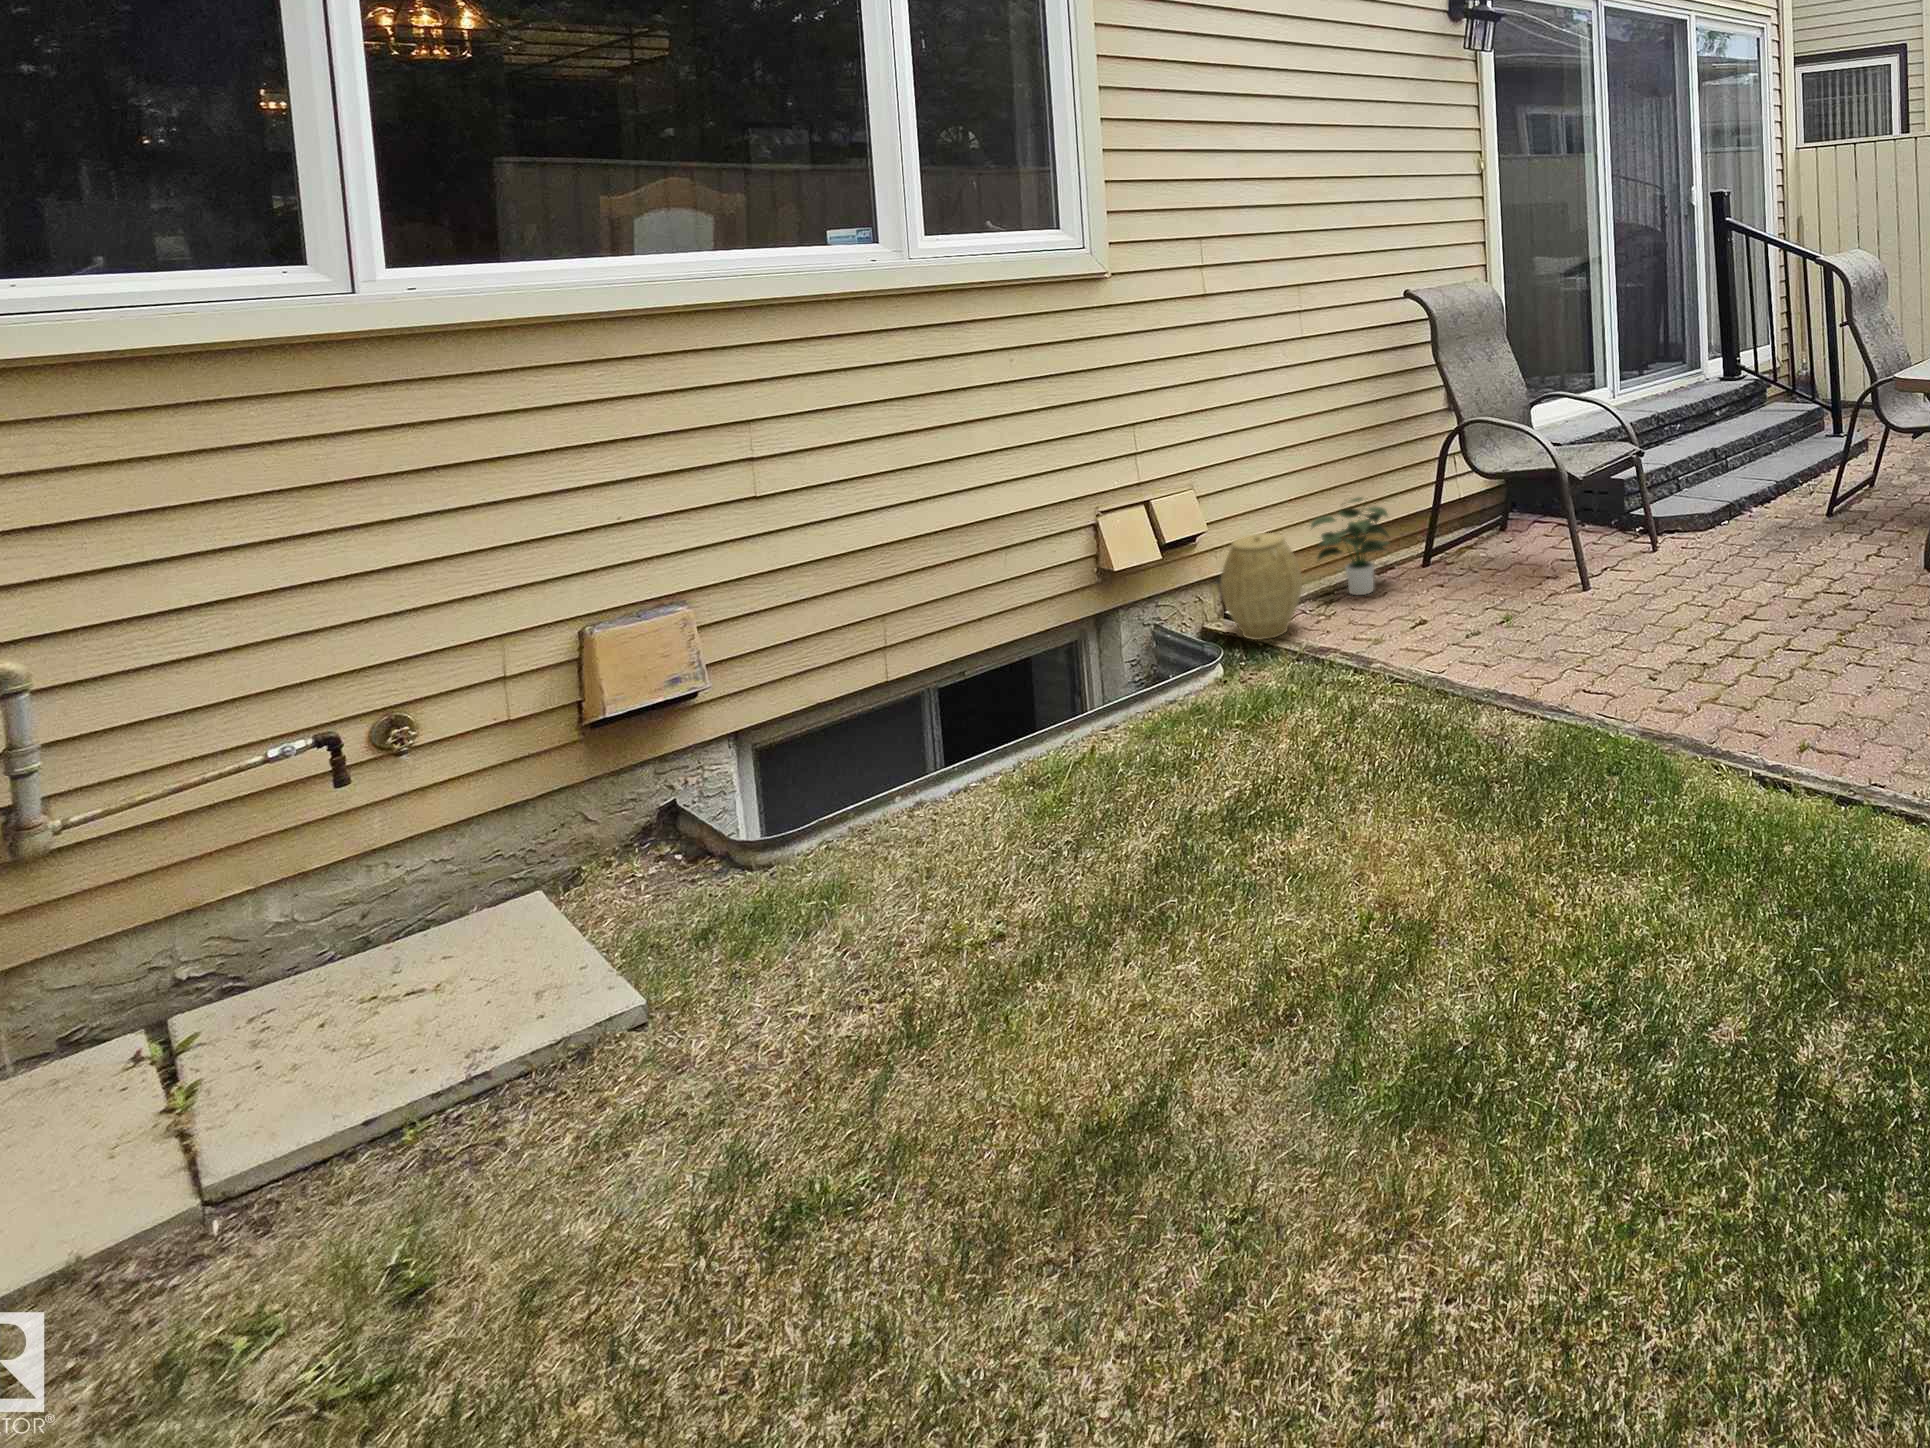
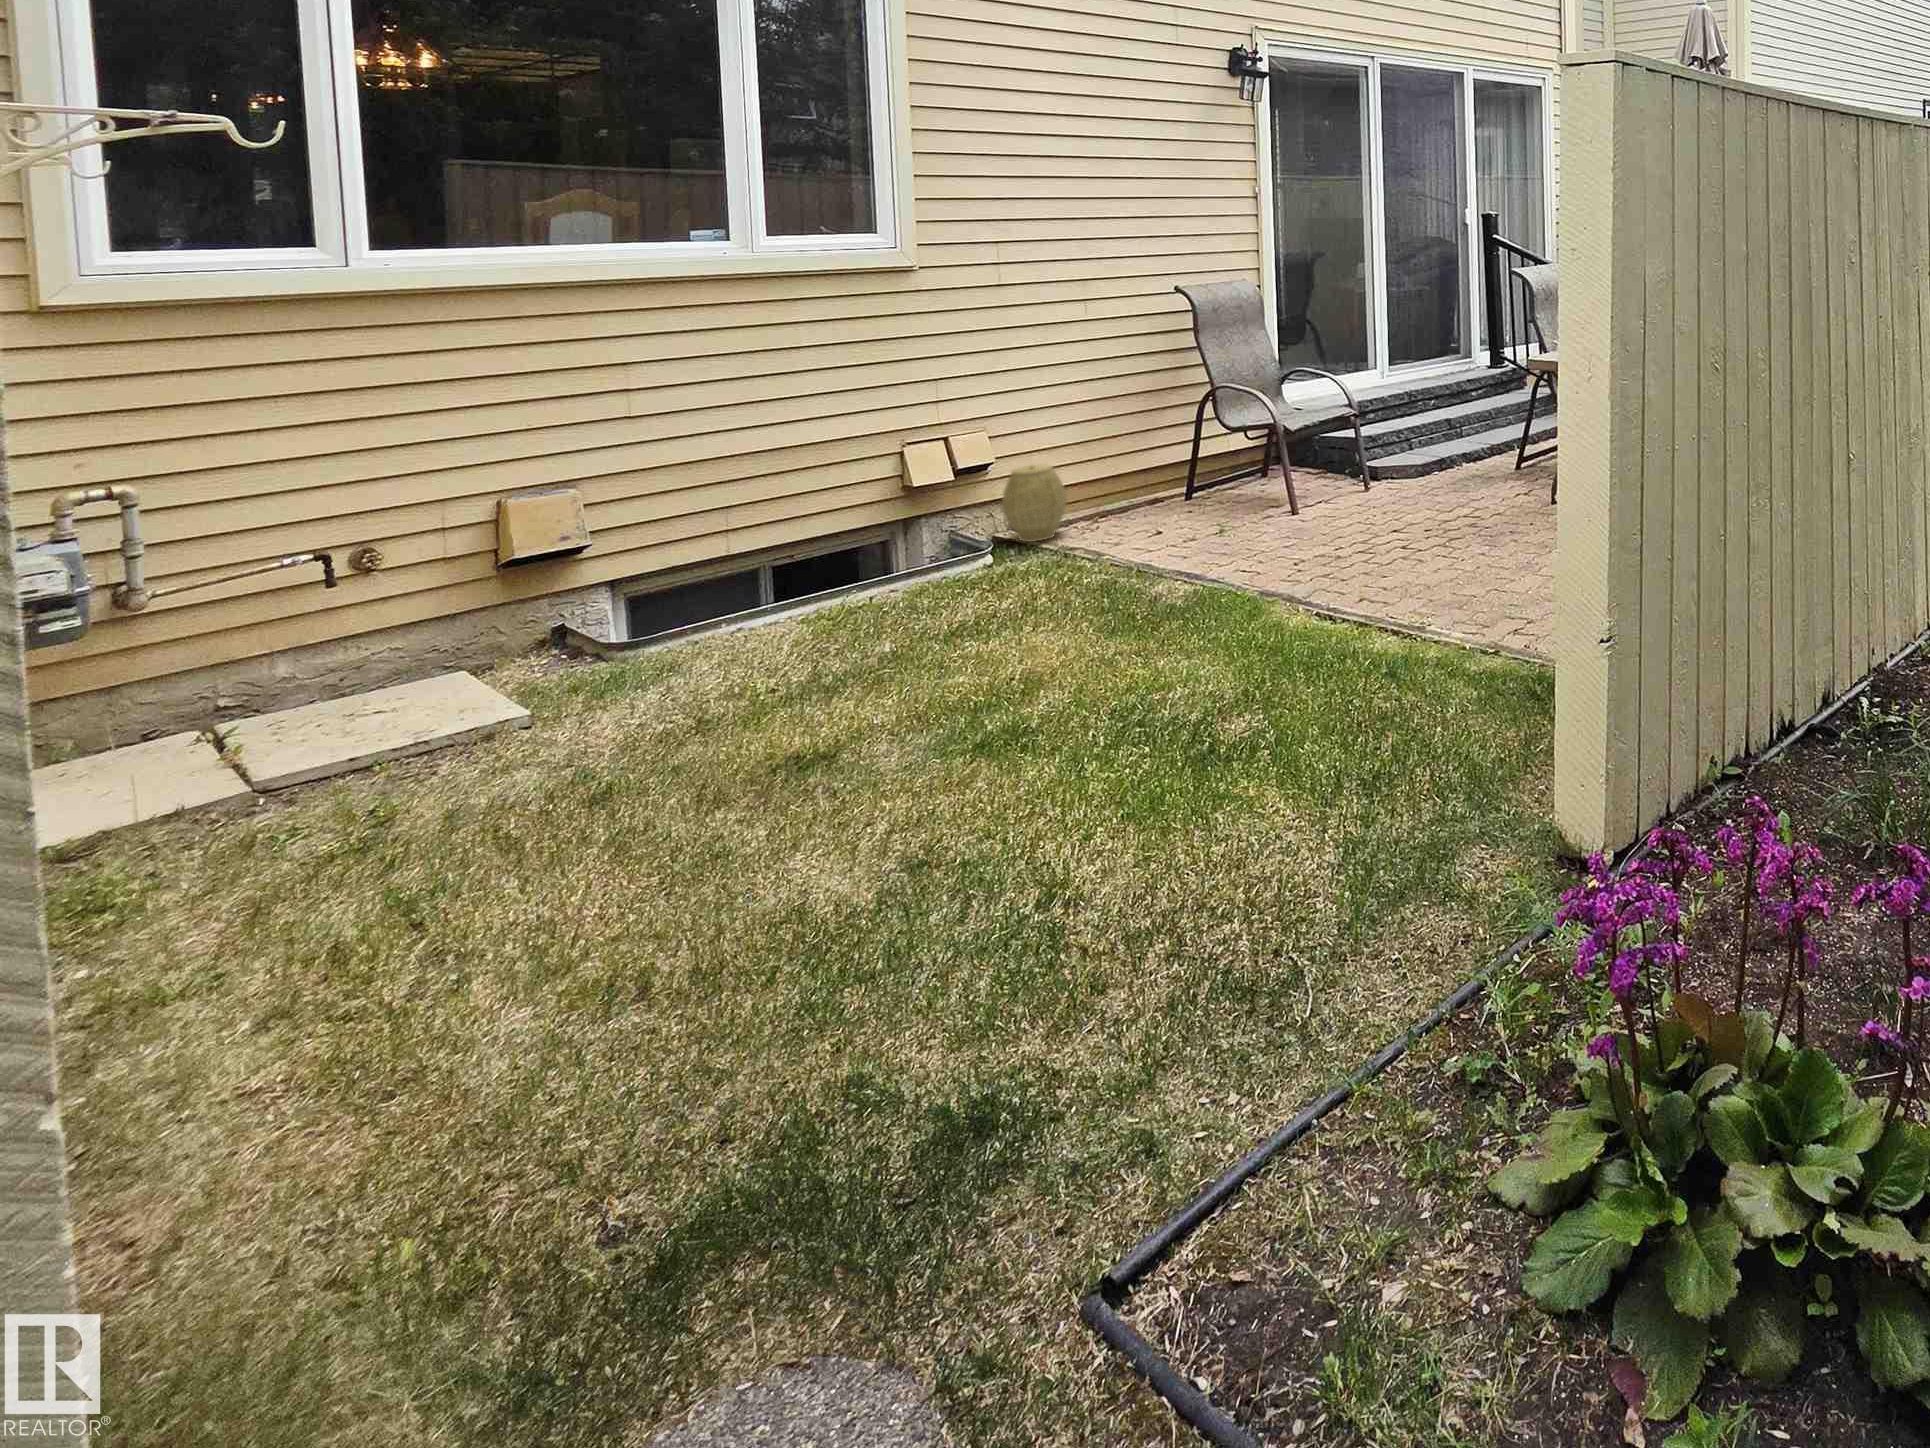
potted plant: present [1311,498,1390,595] -> none [1083,443,1153,516]

